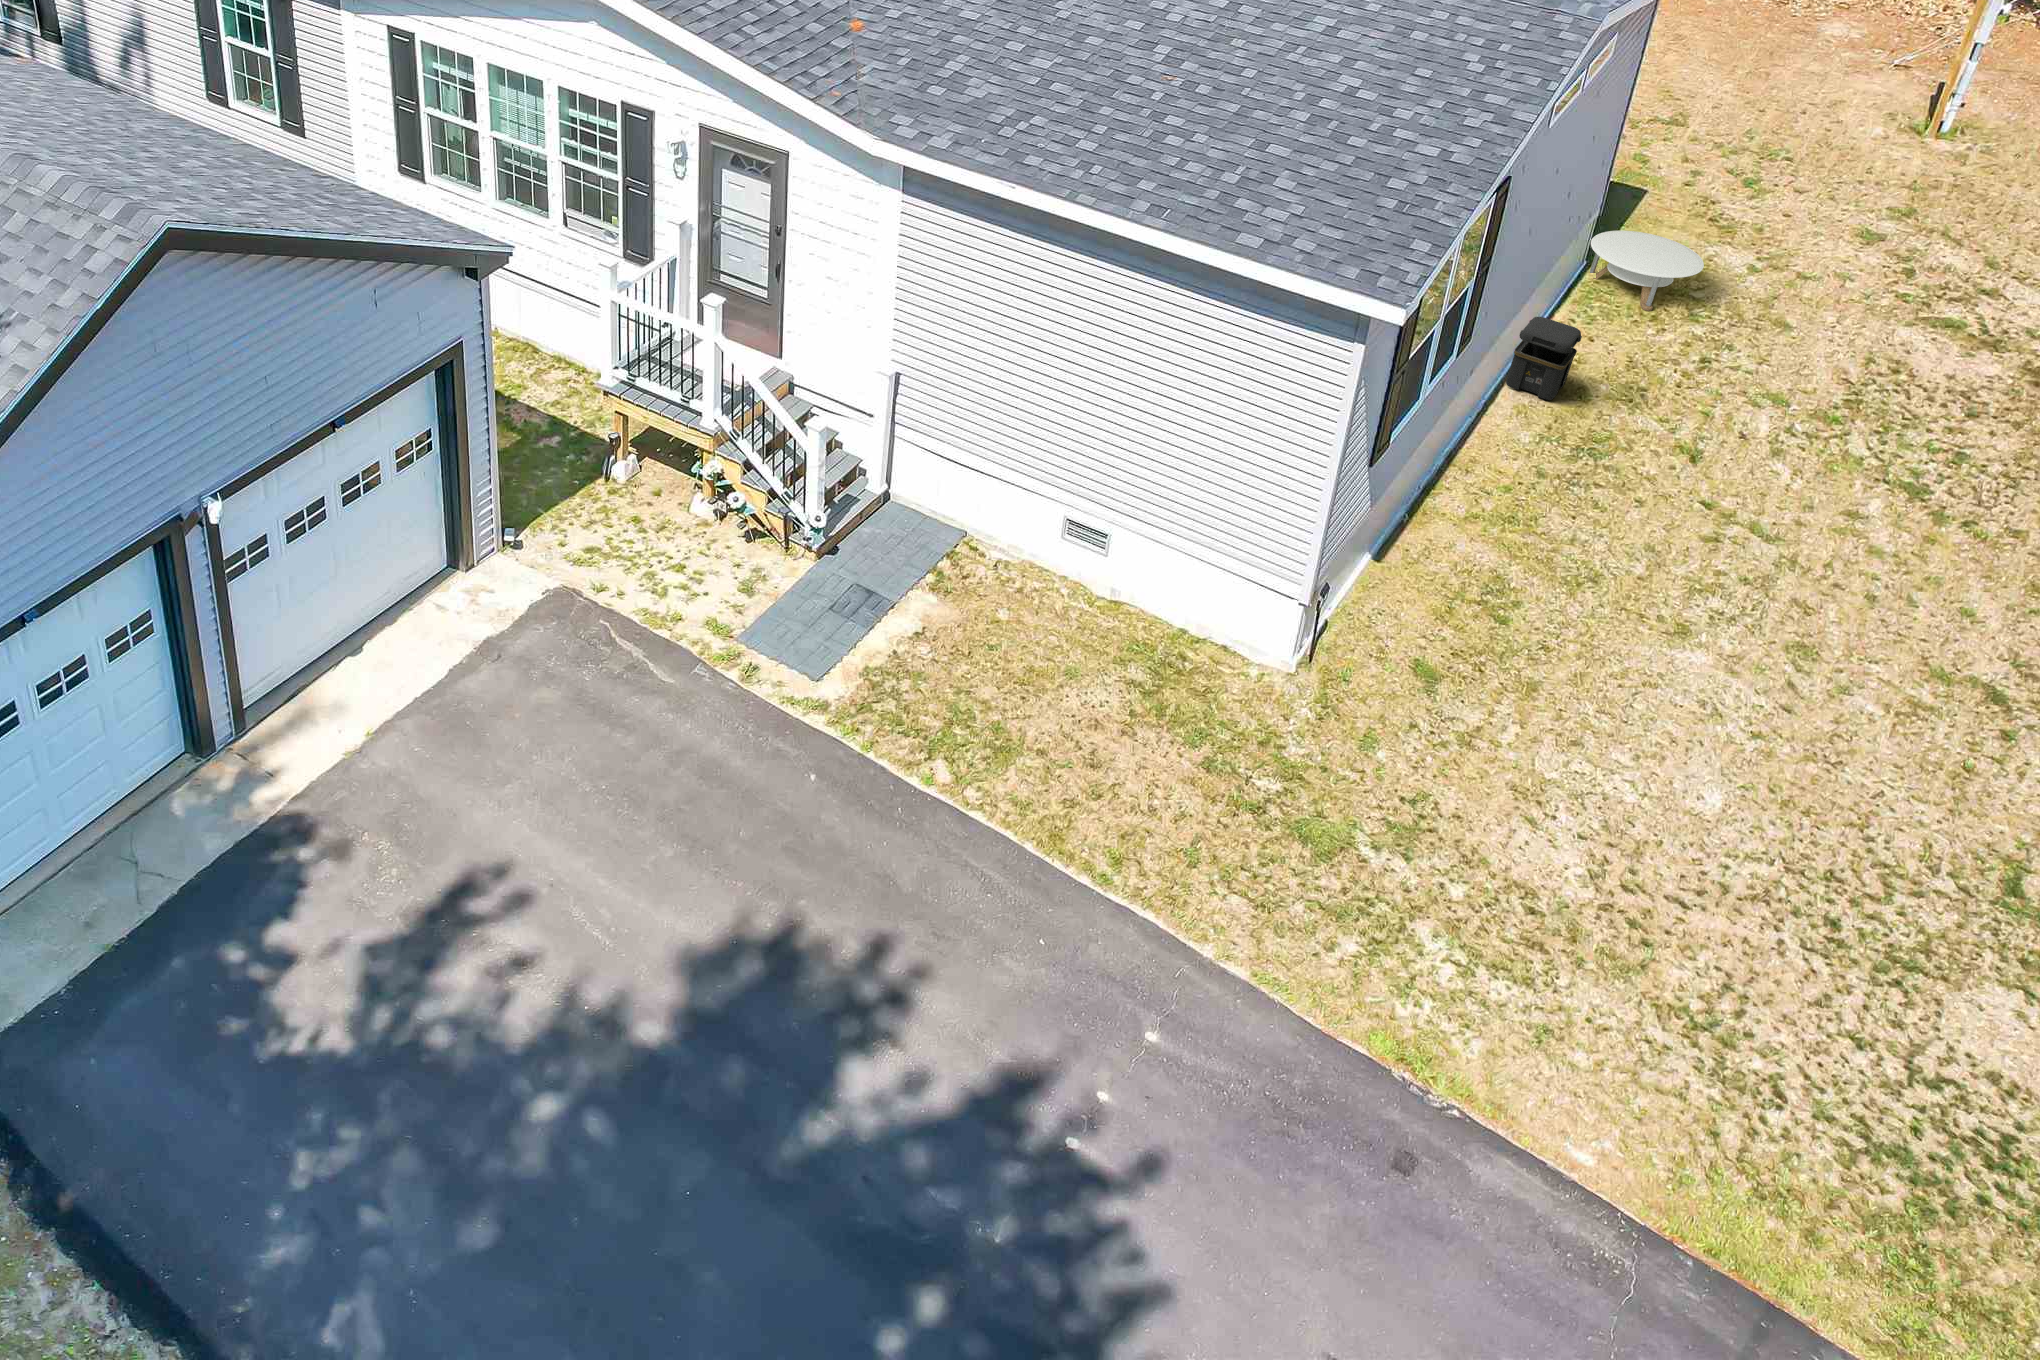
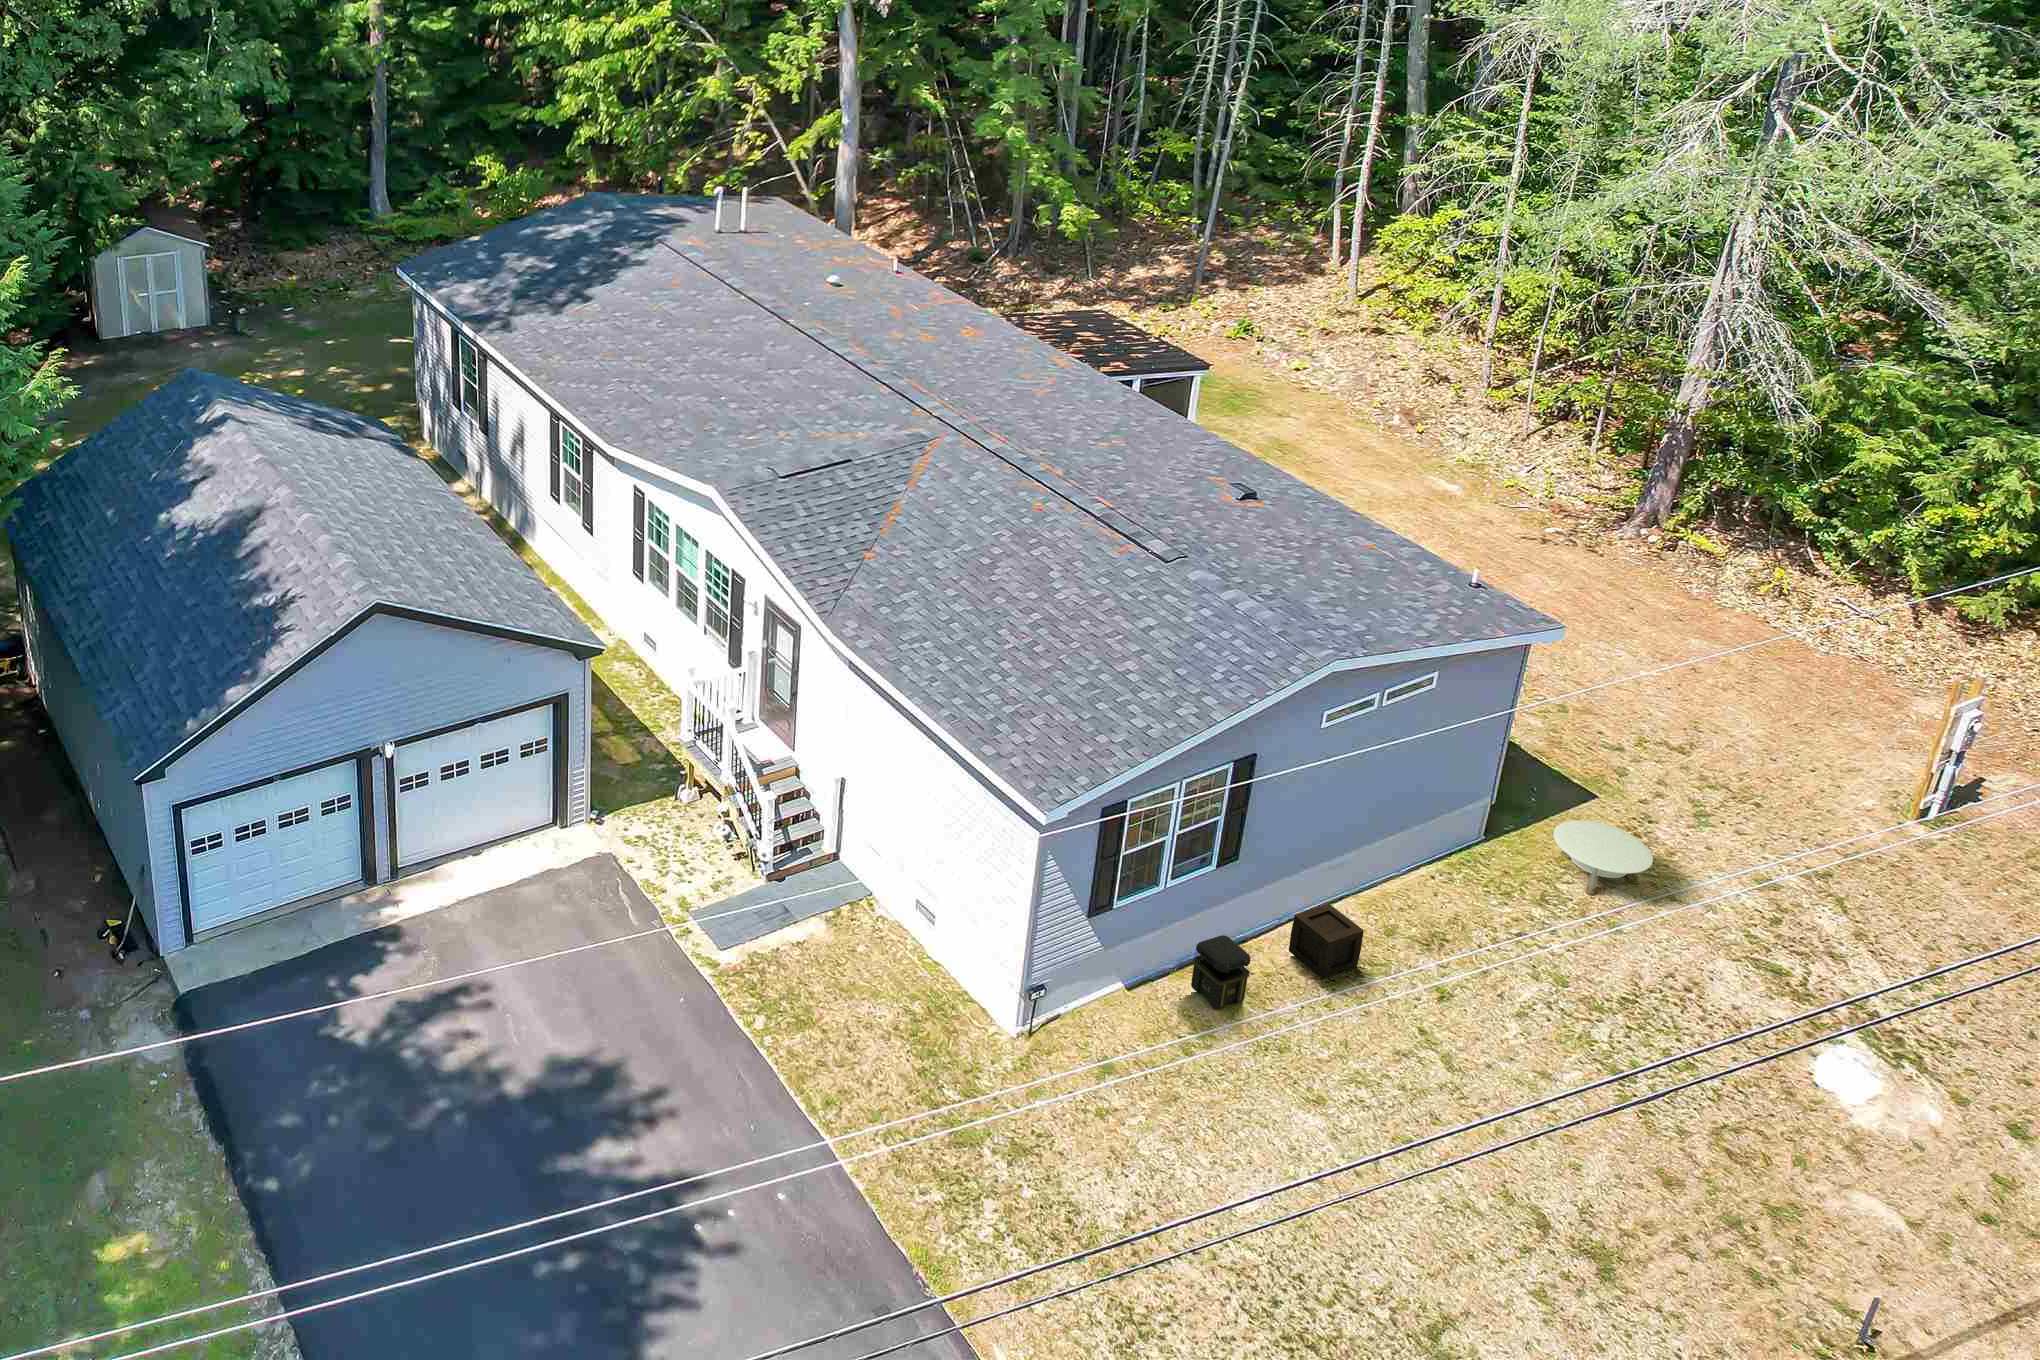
toolbox: present [1506,317,1582,400] -> present [1191,935,1251,1009]
wooden crate: none [1450,386,1544,480] -> present [1289,904,1364,979]

